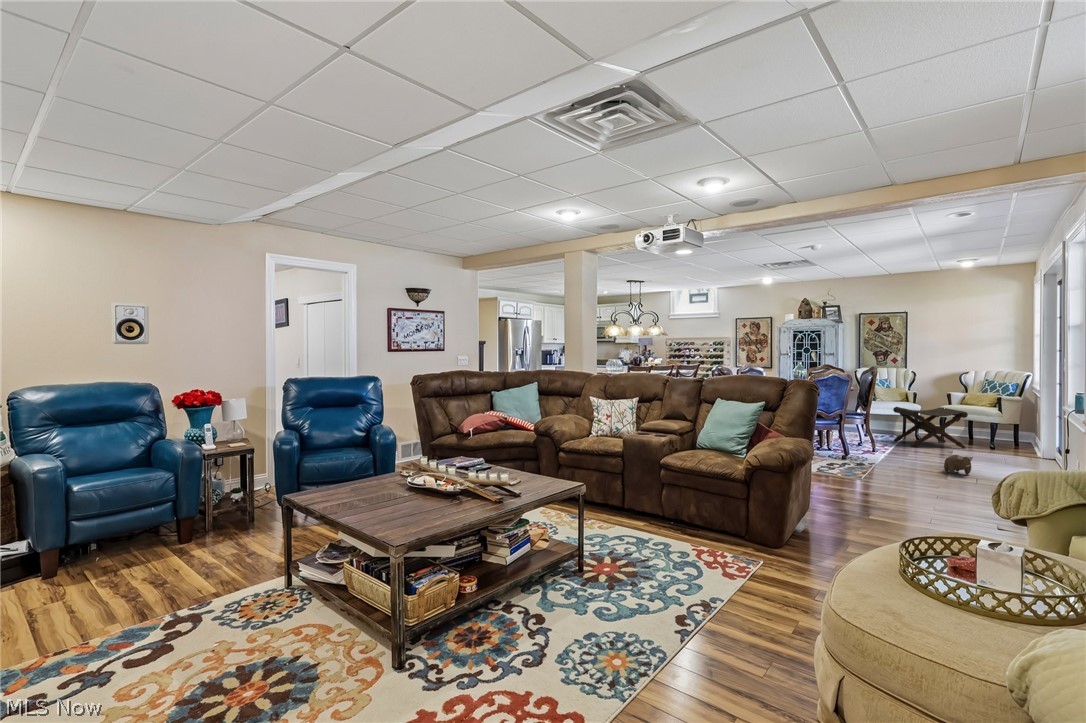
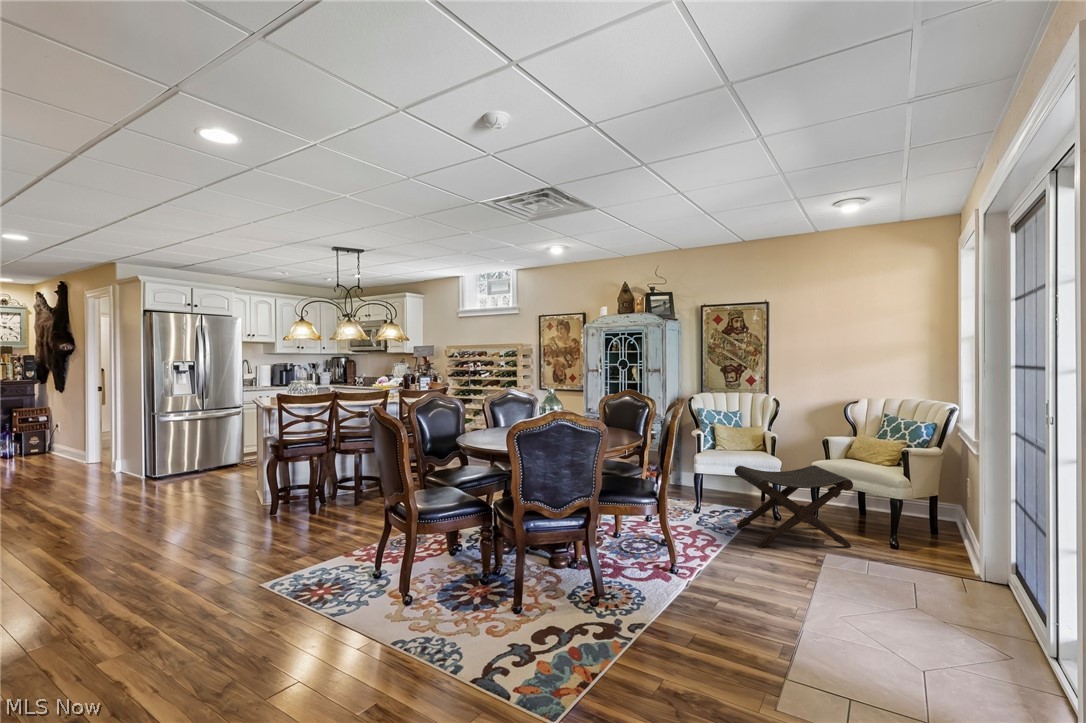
plush toy: present [944,455,973,474] -> none [791,622,852,676]

